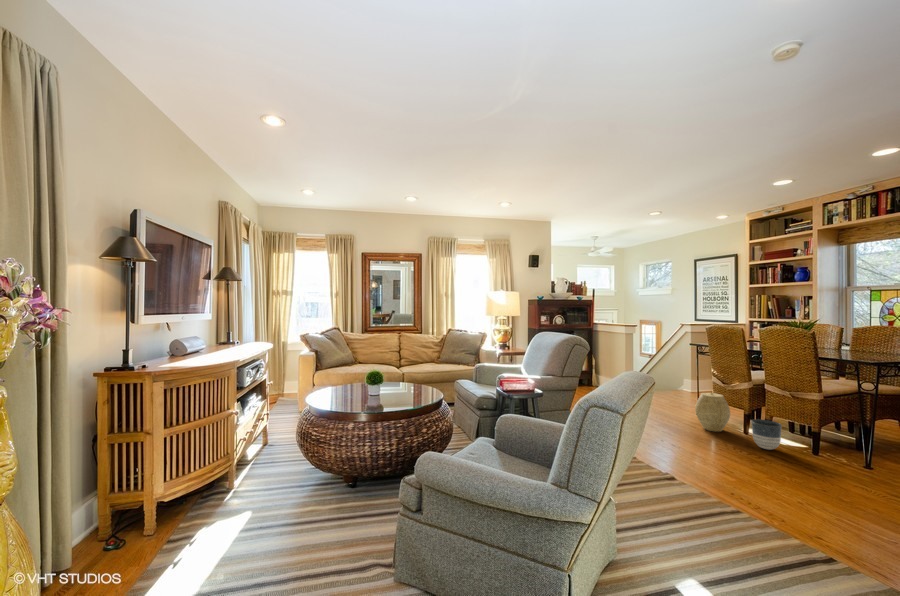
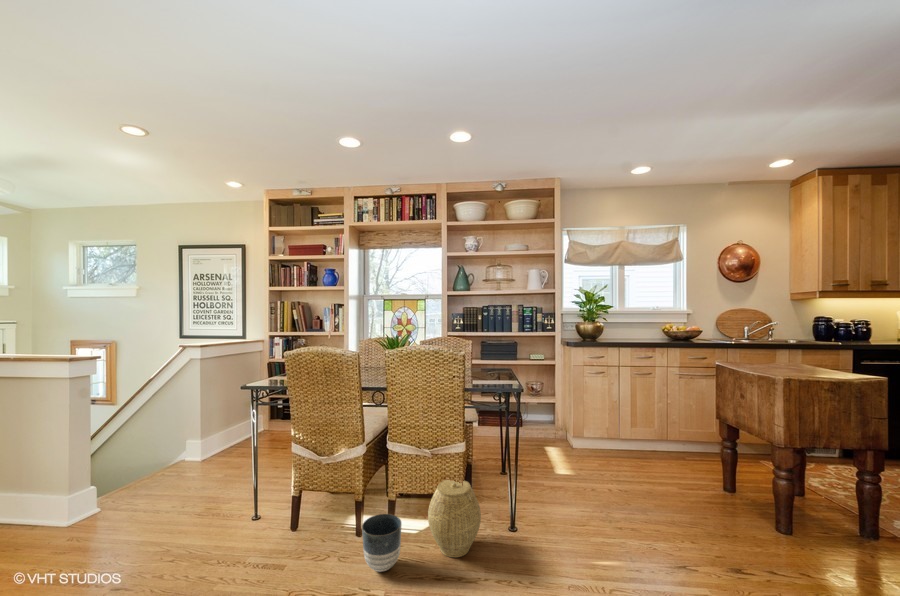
woven basket: present [695,393,730,432] -> present [428,480,481,557]

